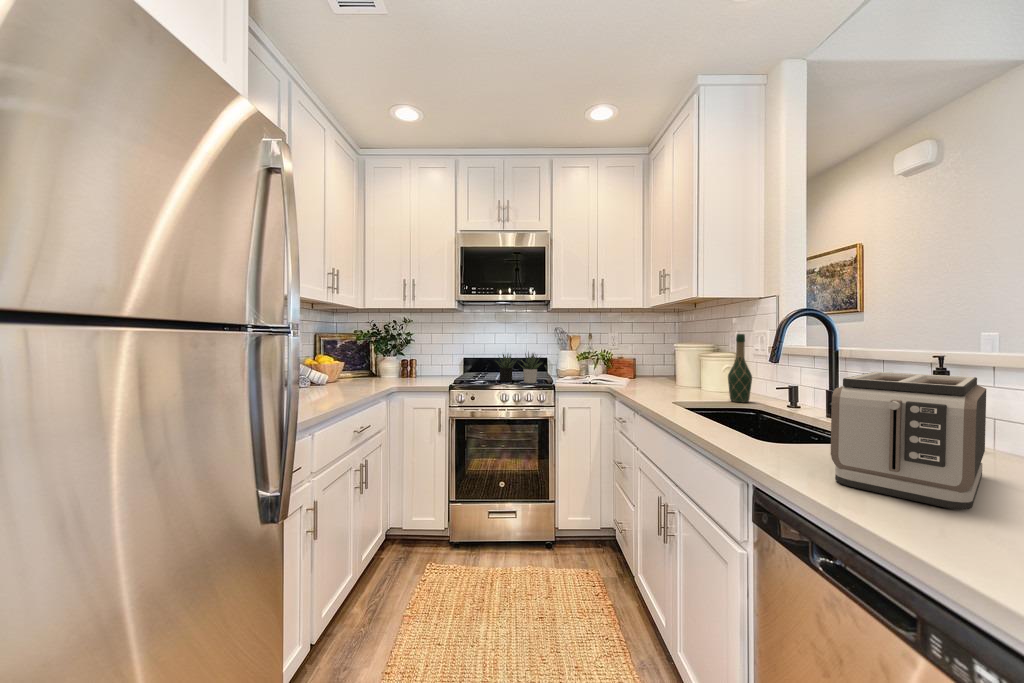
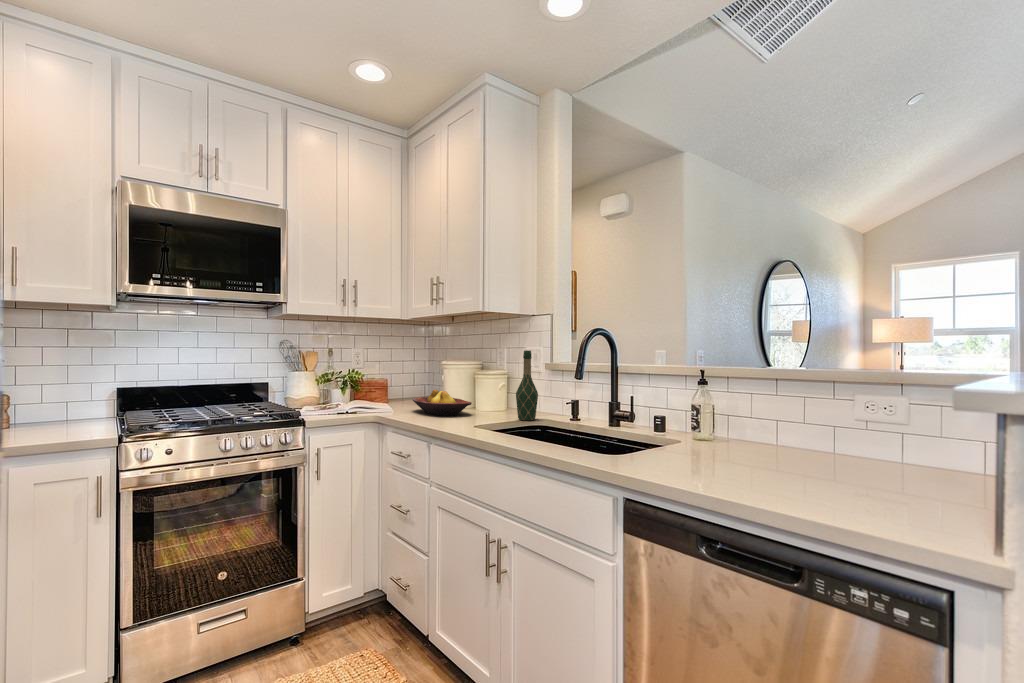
succulent plant: present [496,352,542,383] -> none [201,371,287,418]
fruit bowl: none [642,369,692,392] -> present [413,389,472,416]
toaster: present [831,372,986,510] -> none [683,384,790,485]

